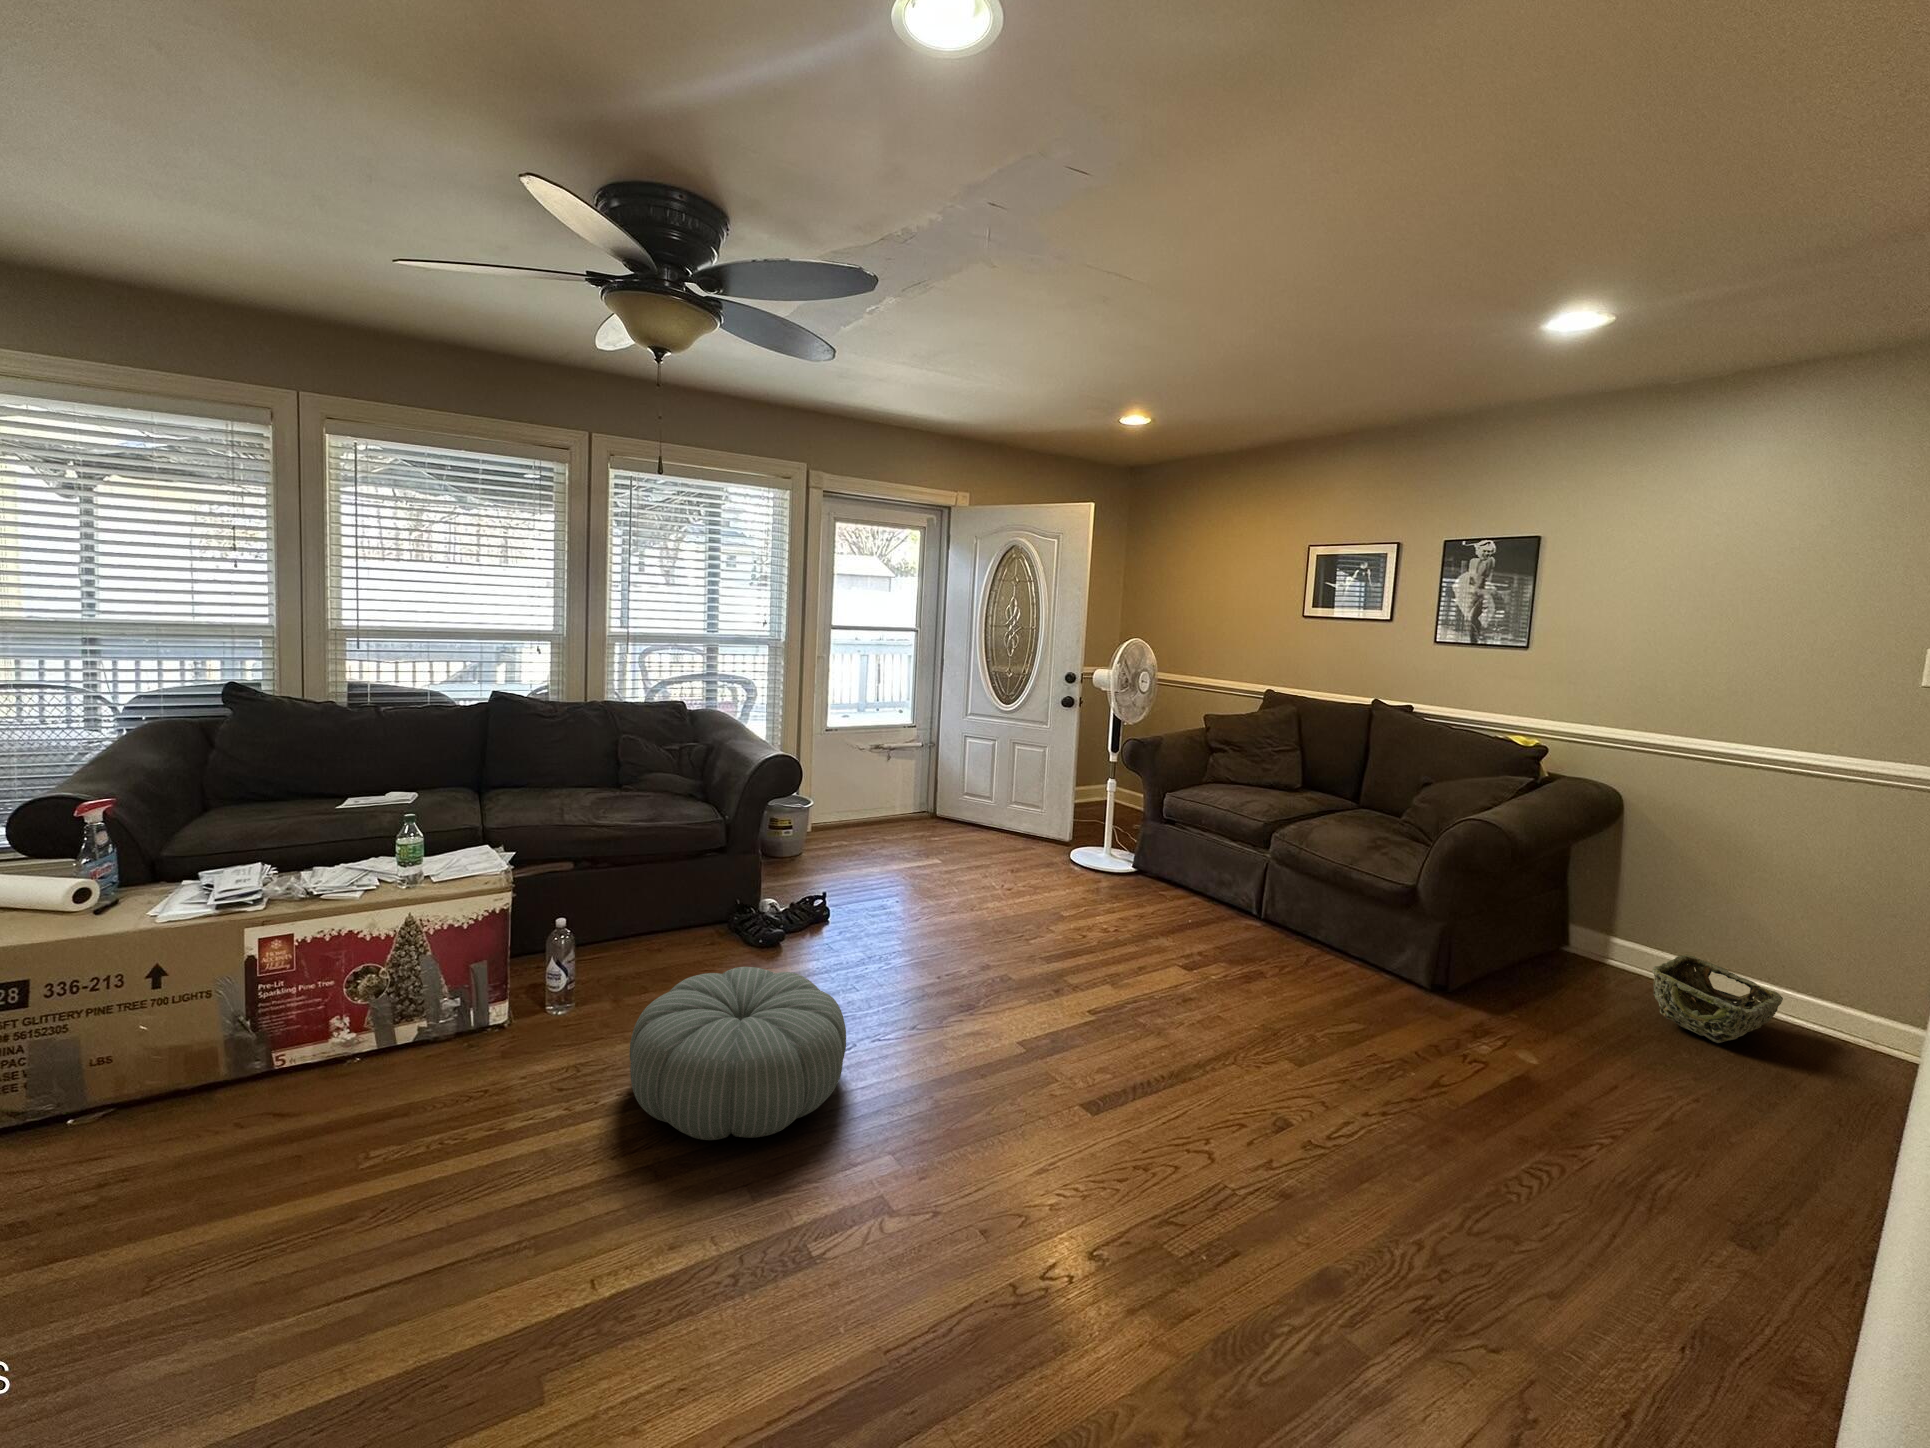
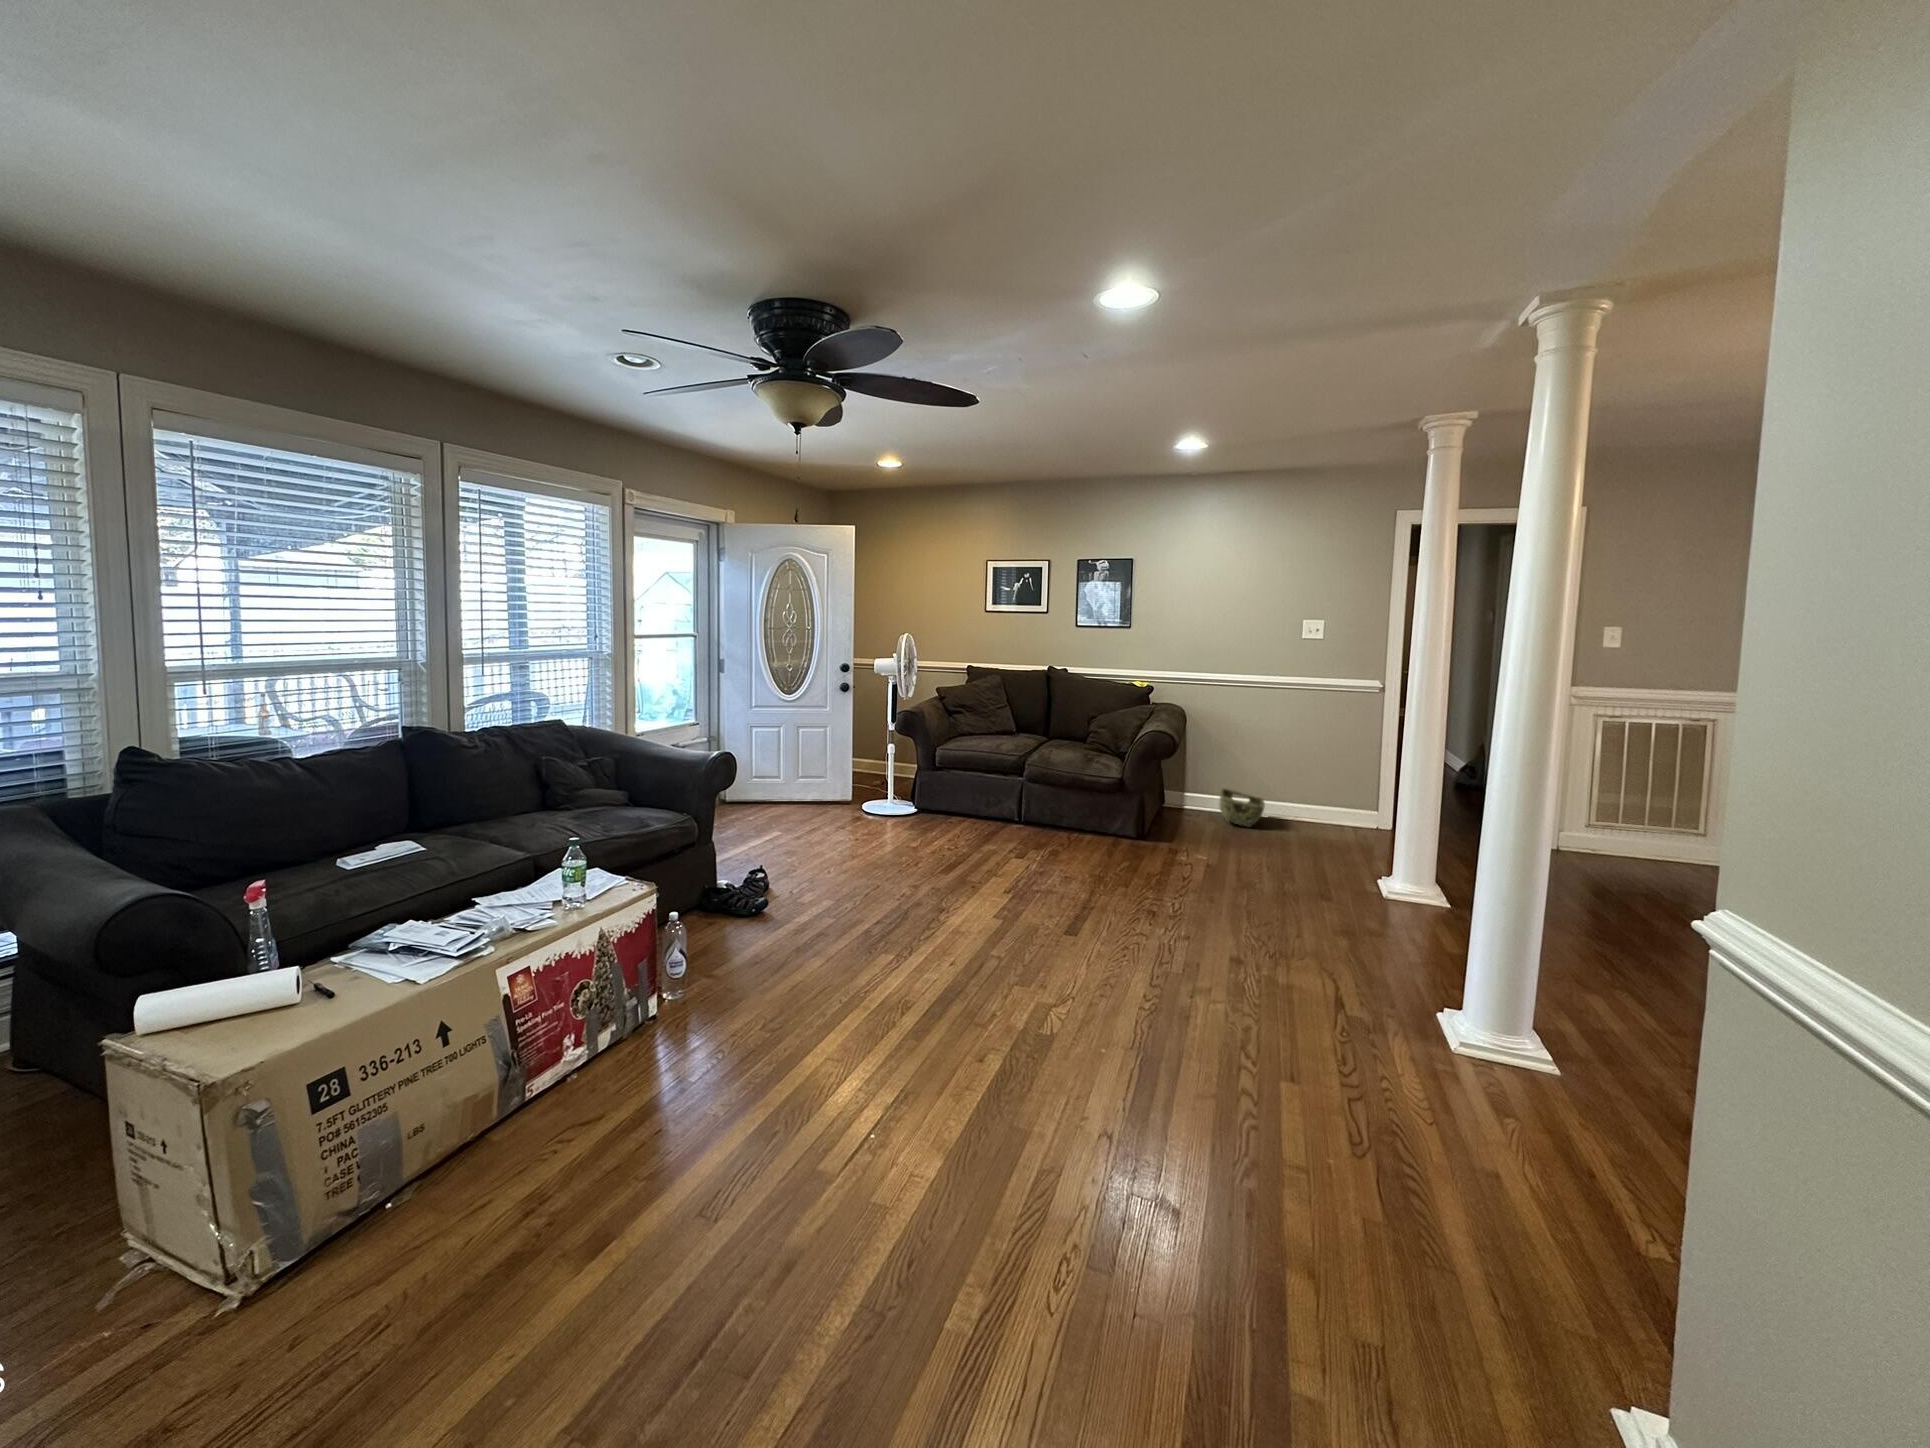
pouf: present [630,967,846,1140] -> none [813,898,972,1011]

